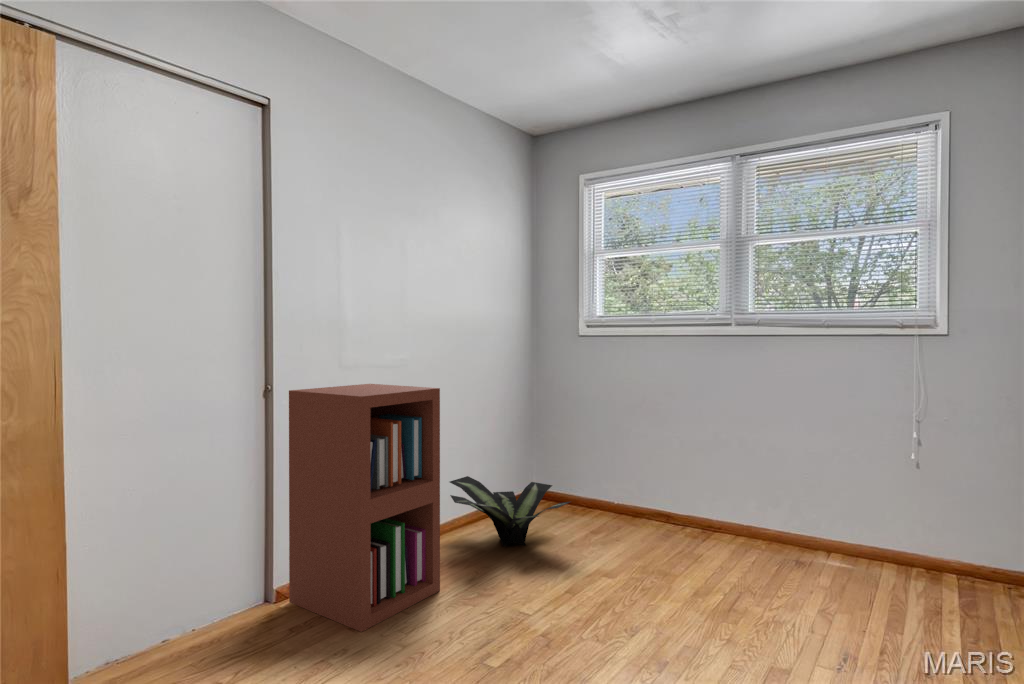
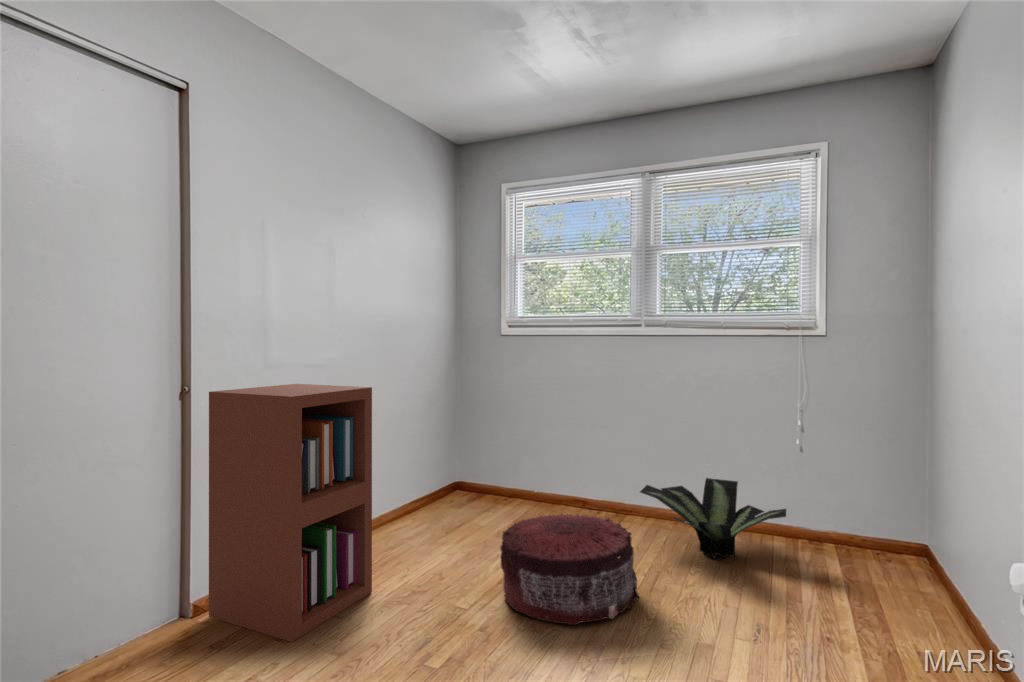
potted plant: present [450,476,570,546] -> present [640,478,786,559]
pouf: none [567,521,714,639] -> present [500,512,639,625]

